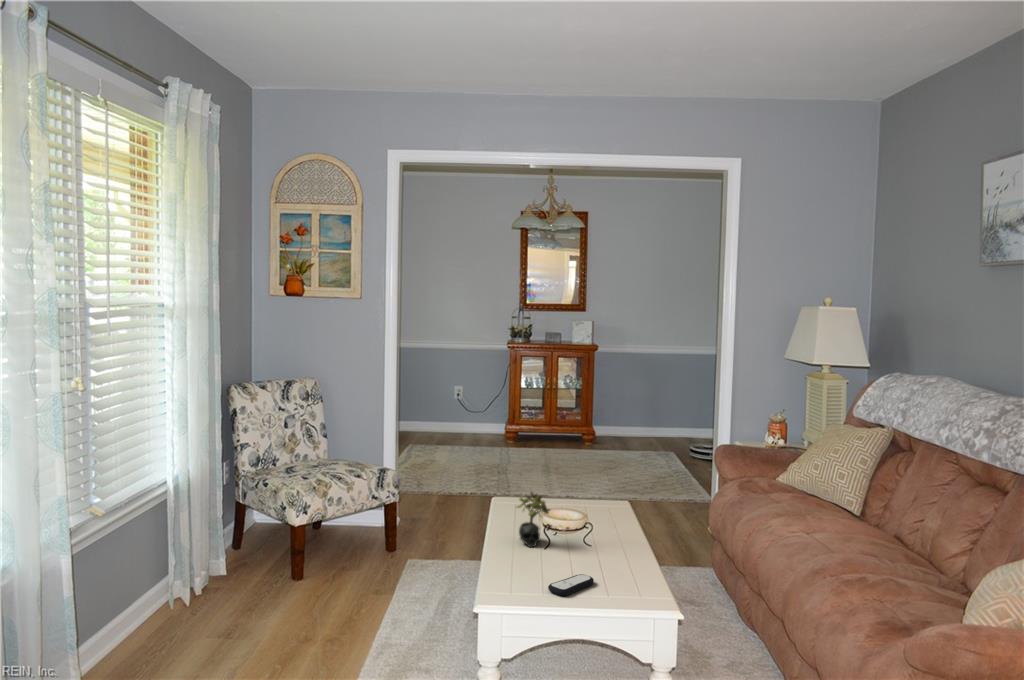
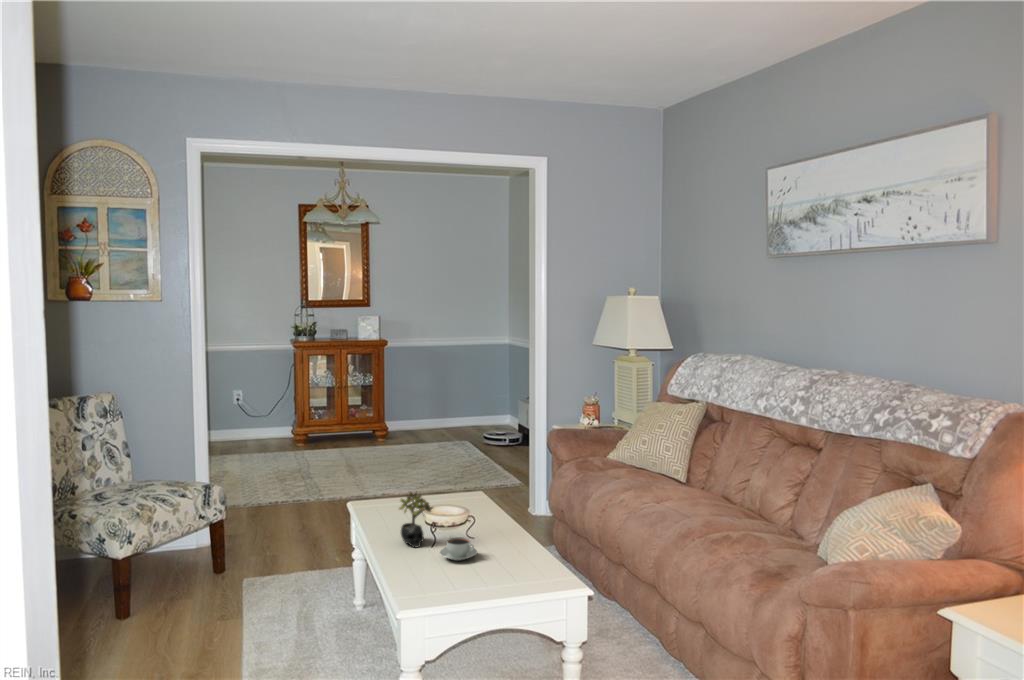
coffee cup: none [546,542,584,565] -> present [440,537,477,561]
remote control: present [548,574,594,596] -> none [460,567,499,590]

